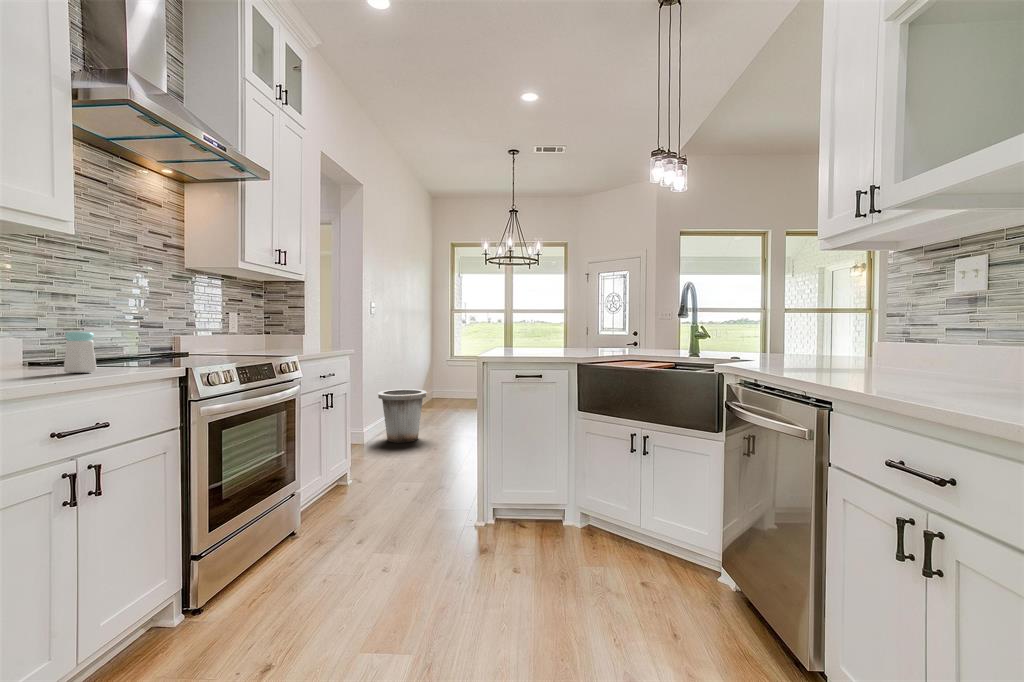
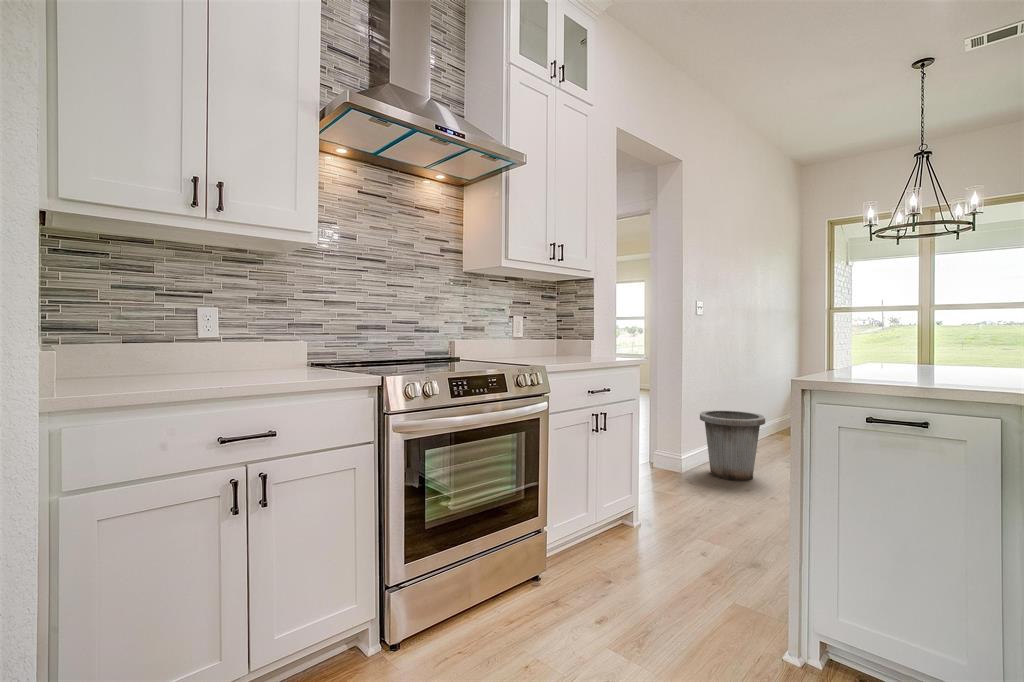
salt shaker: present [64,332,96,373] -> none [264,336,294,377]

